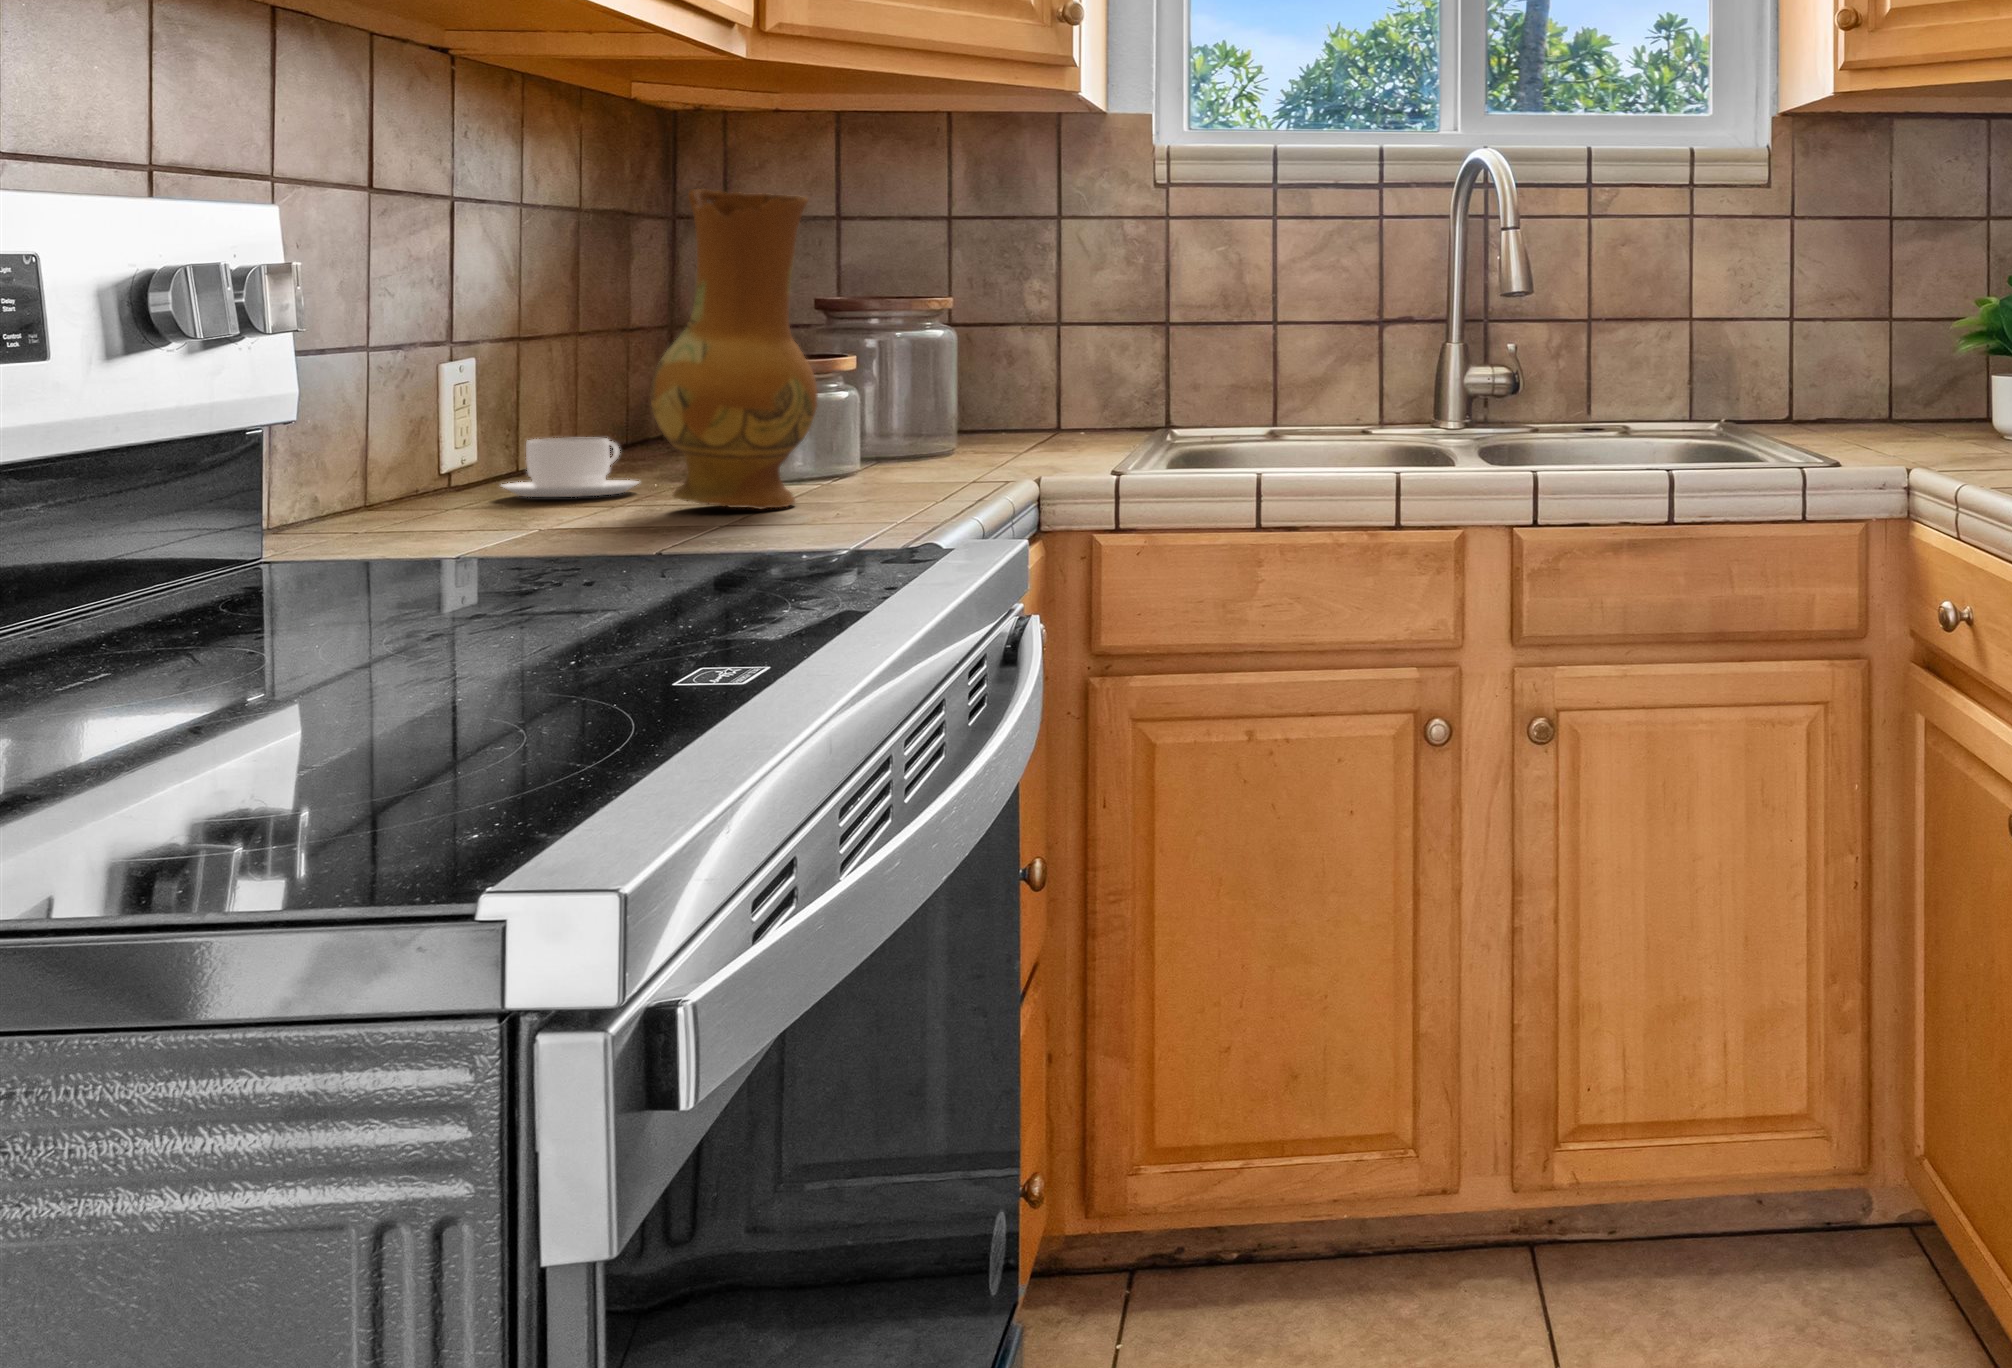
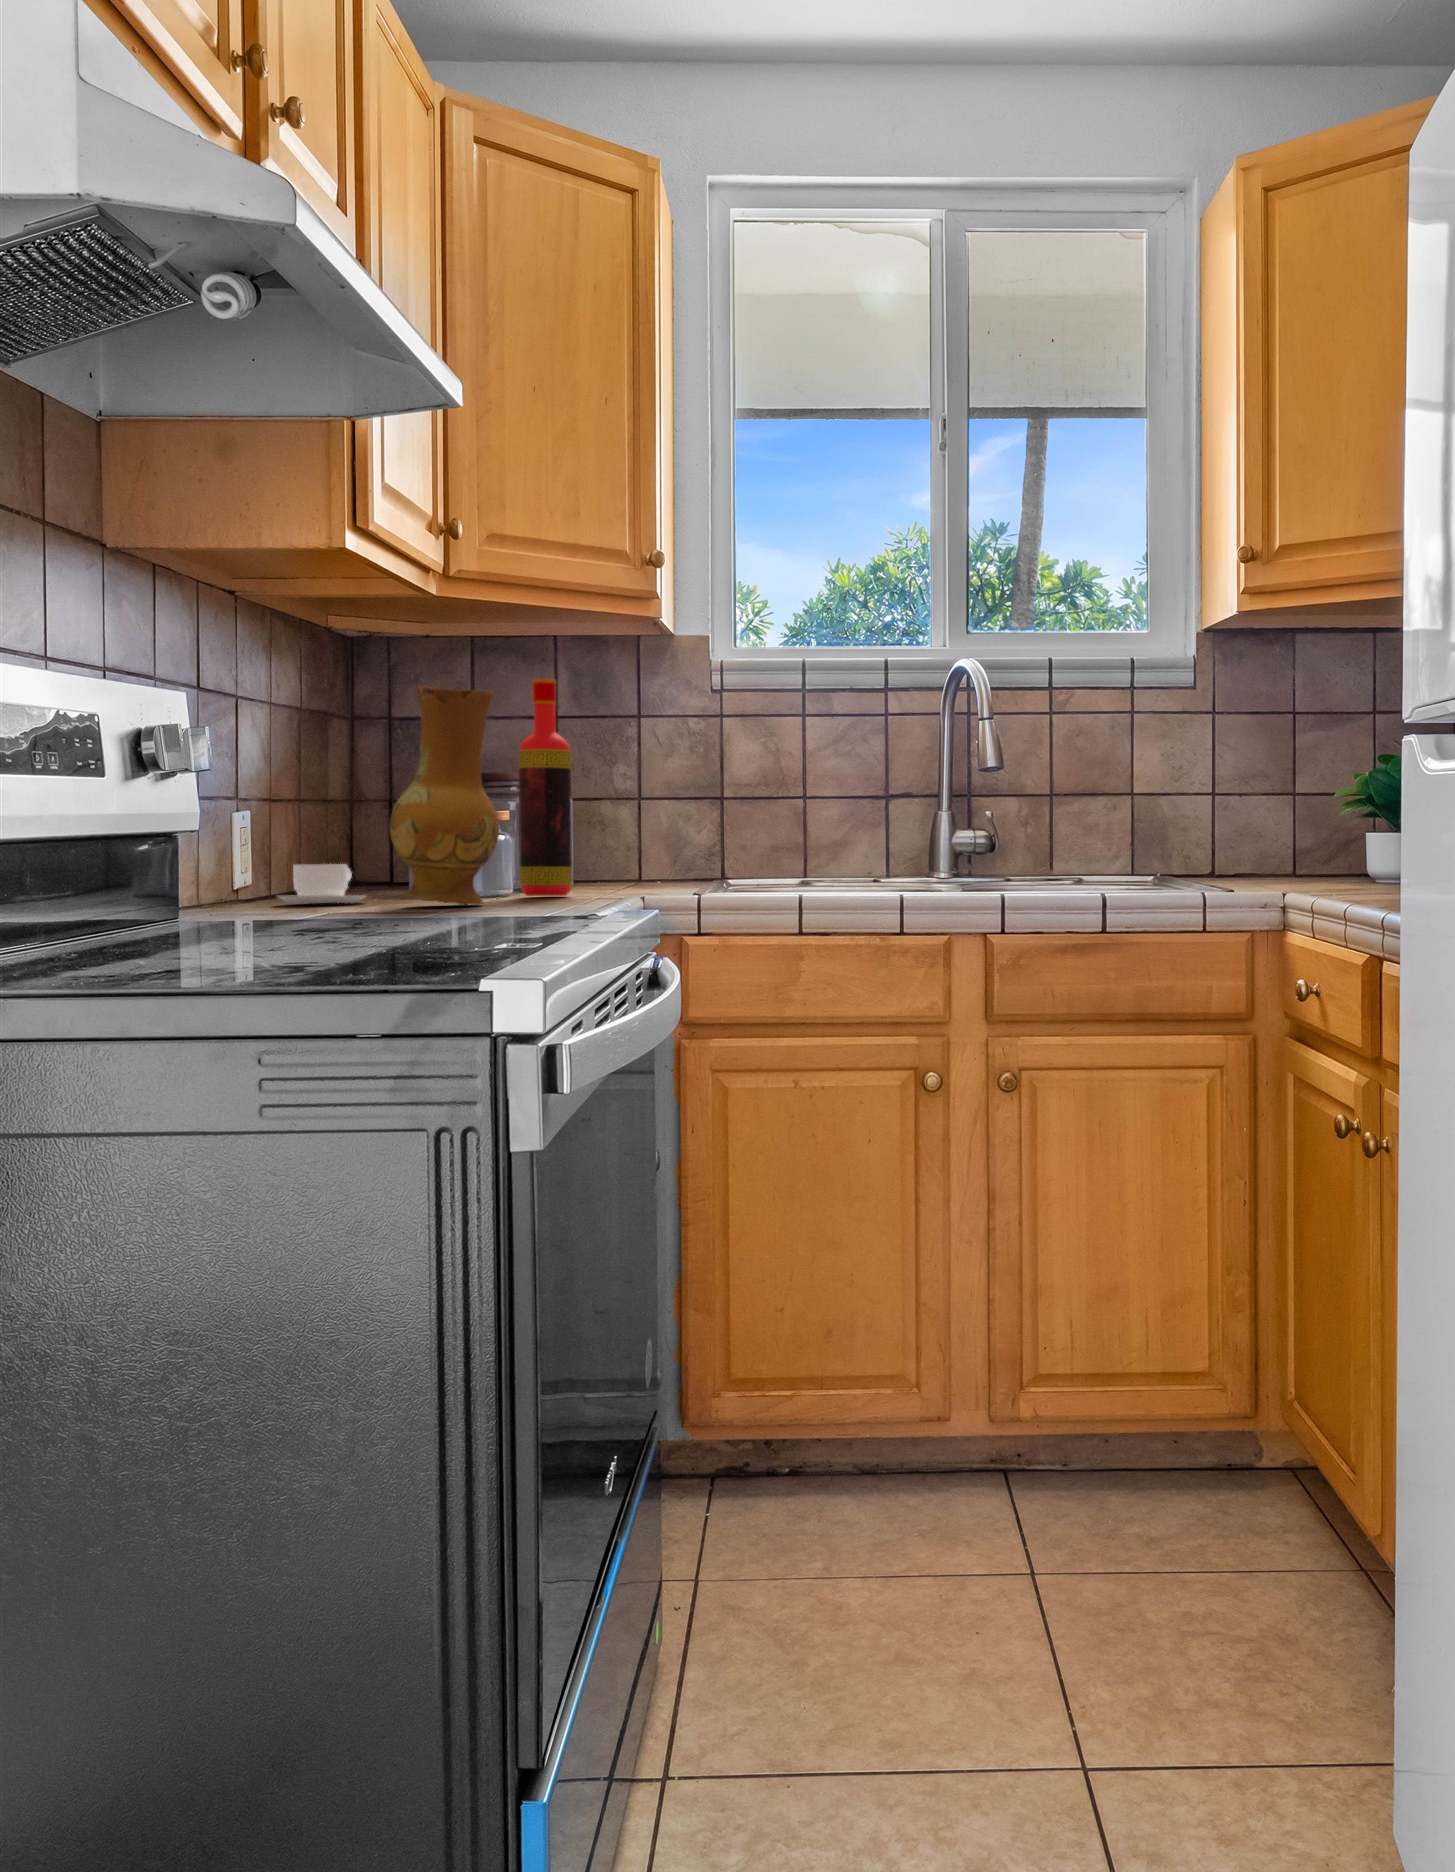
bottle: none [863,176,941,480] -> present [519,679,572,896]

